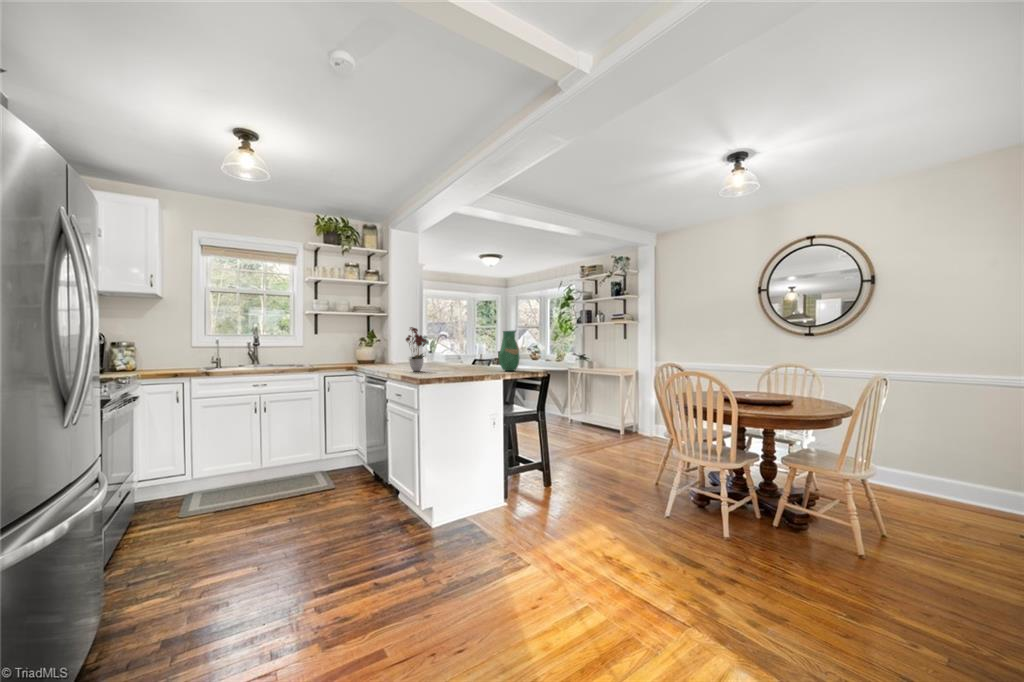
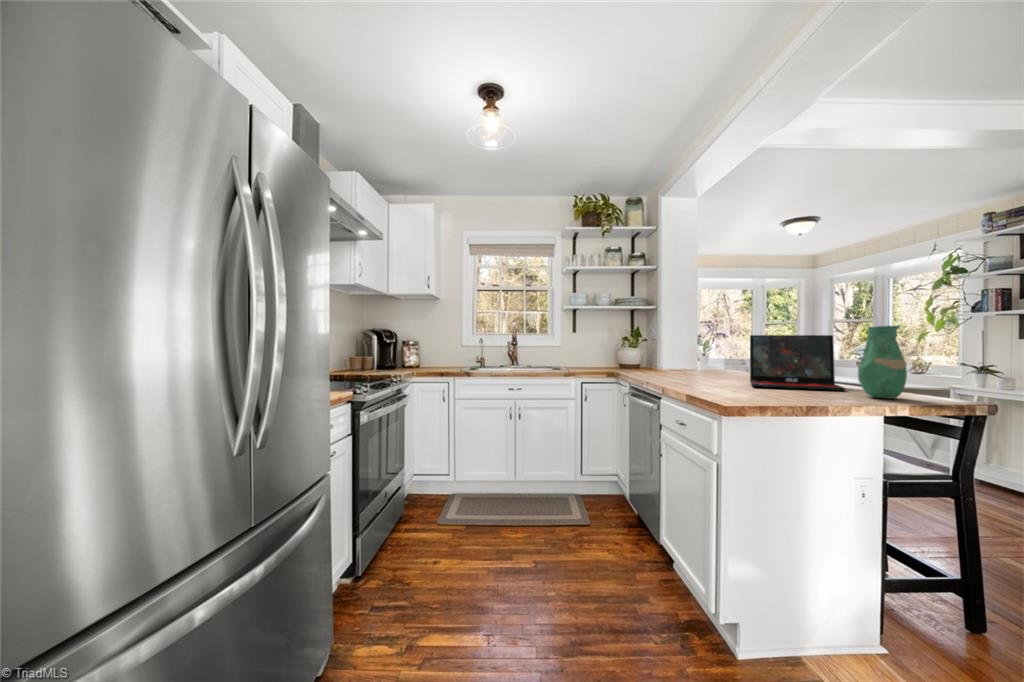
flower arrangement: present [406,327,427,371] -> none [684,319,725,387]
laptop: none [447,336,496,370] -> present [750,335,846,391]

